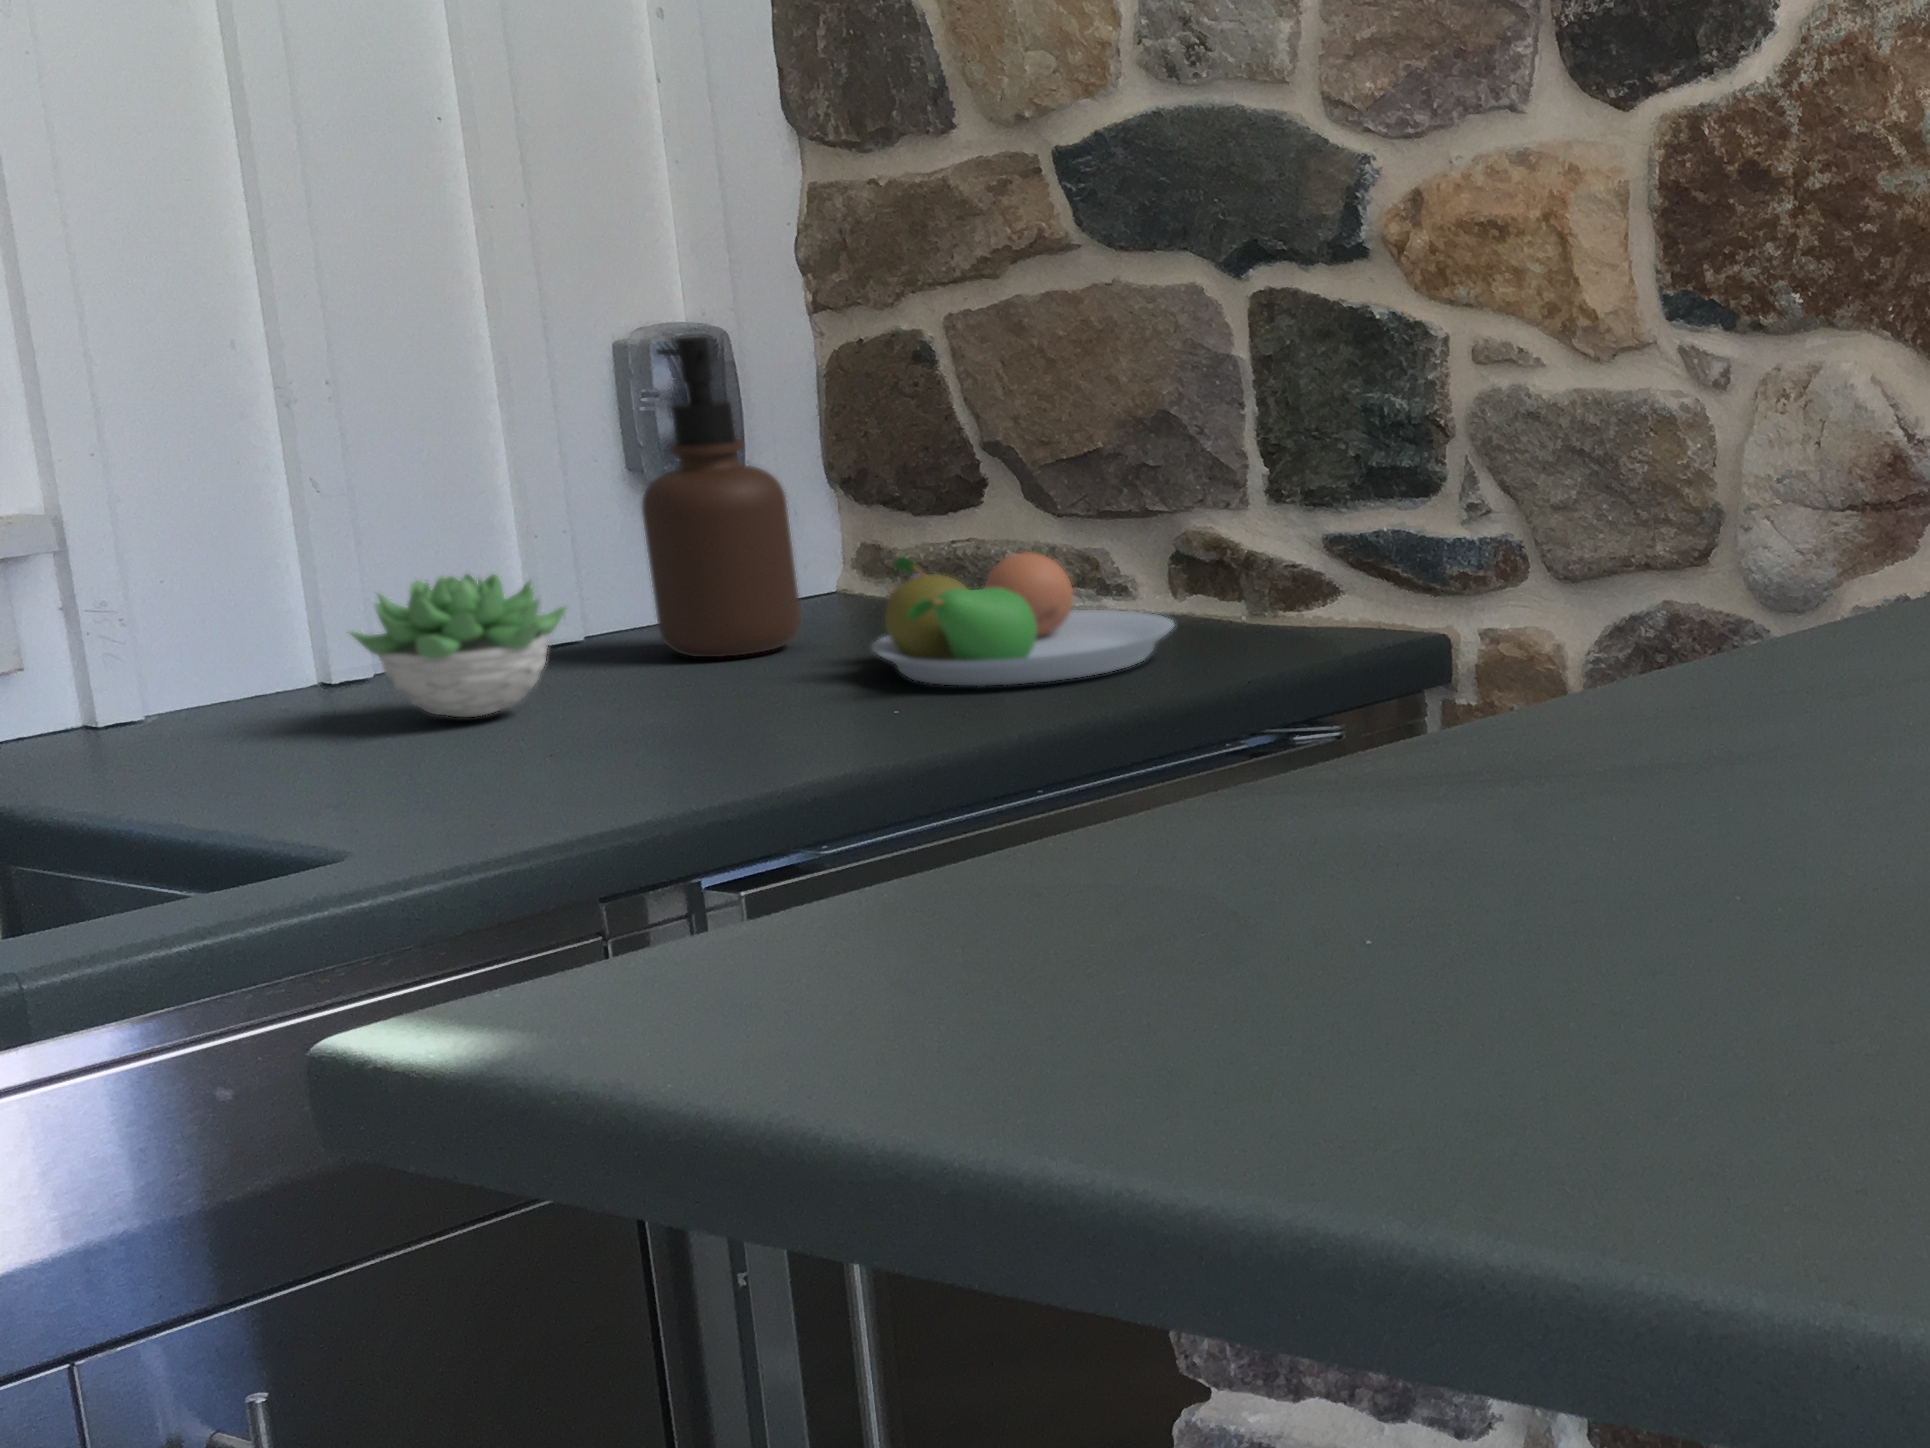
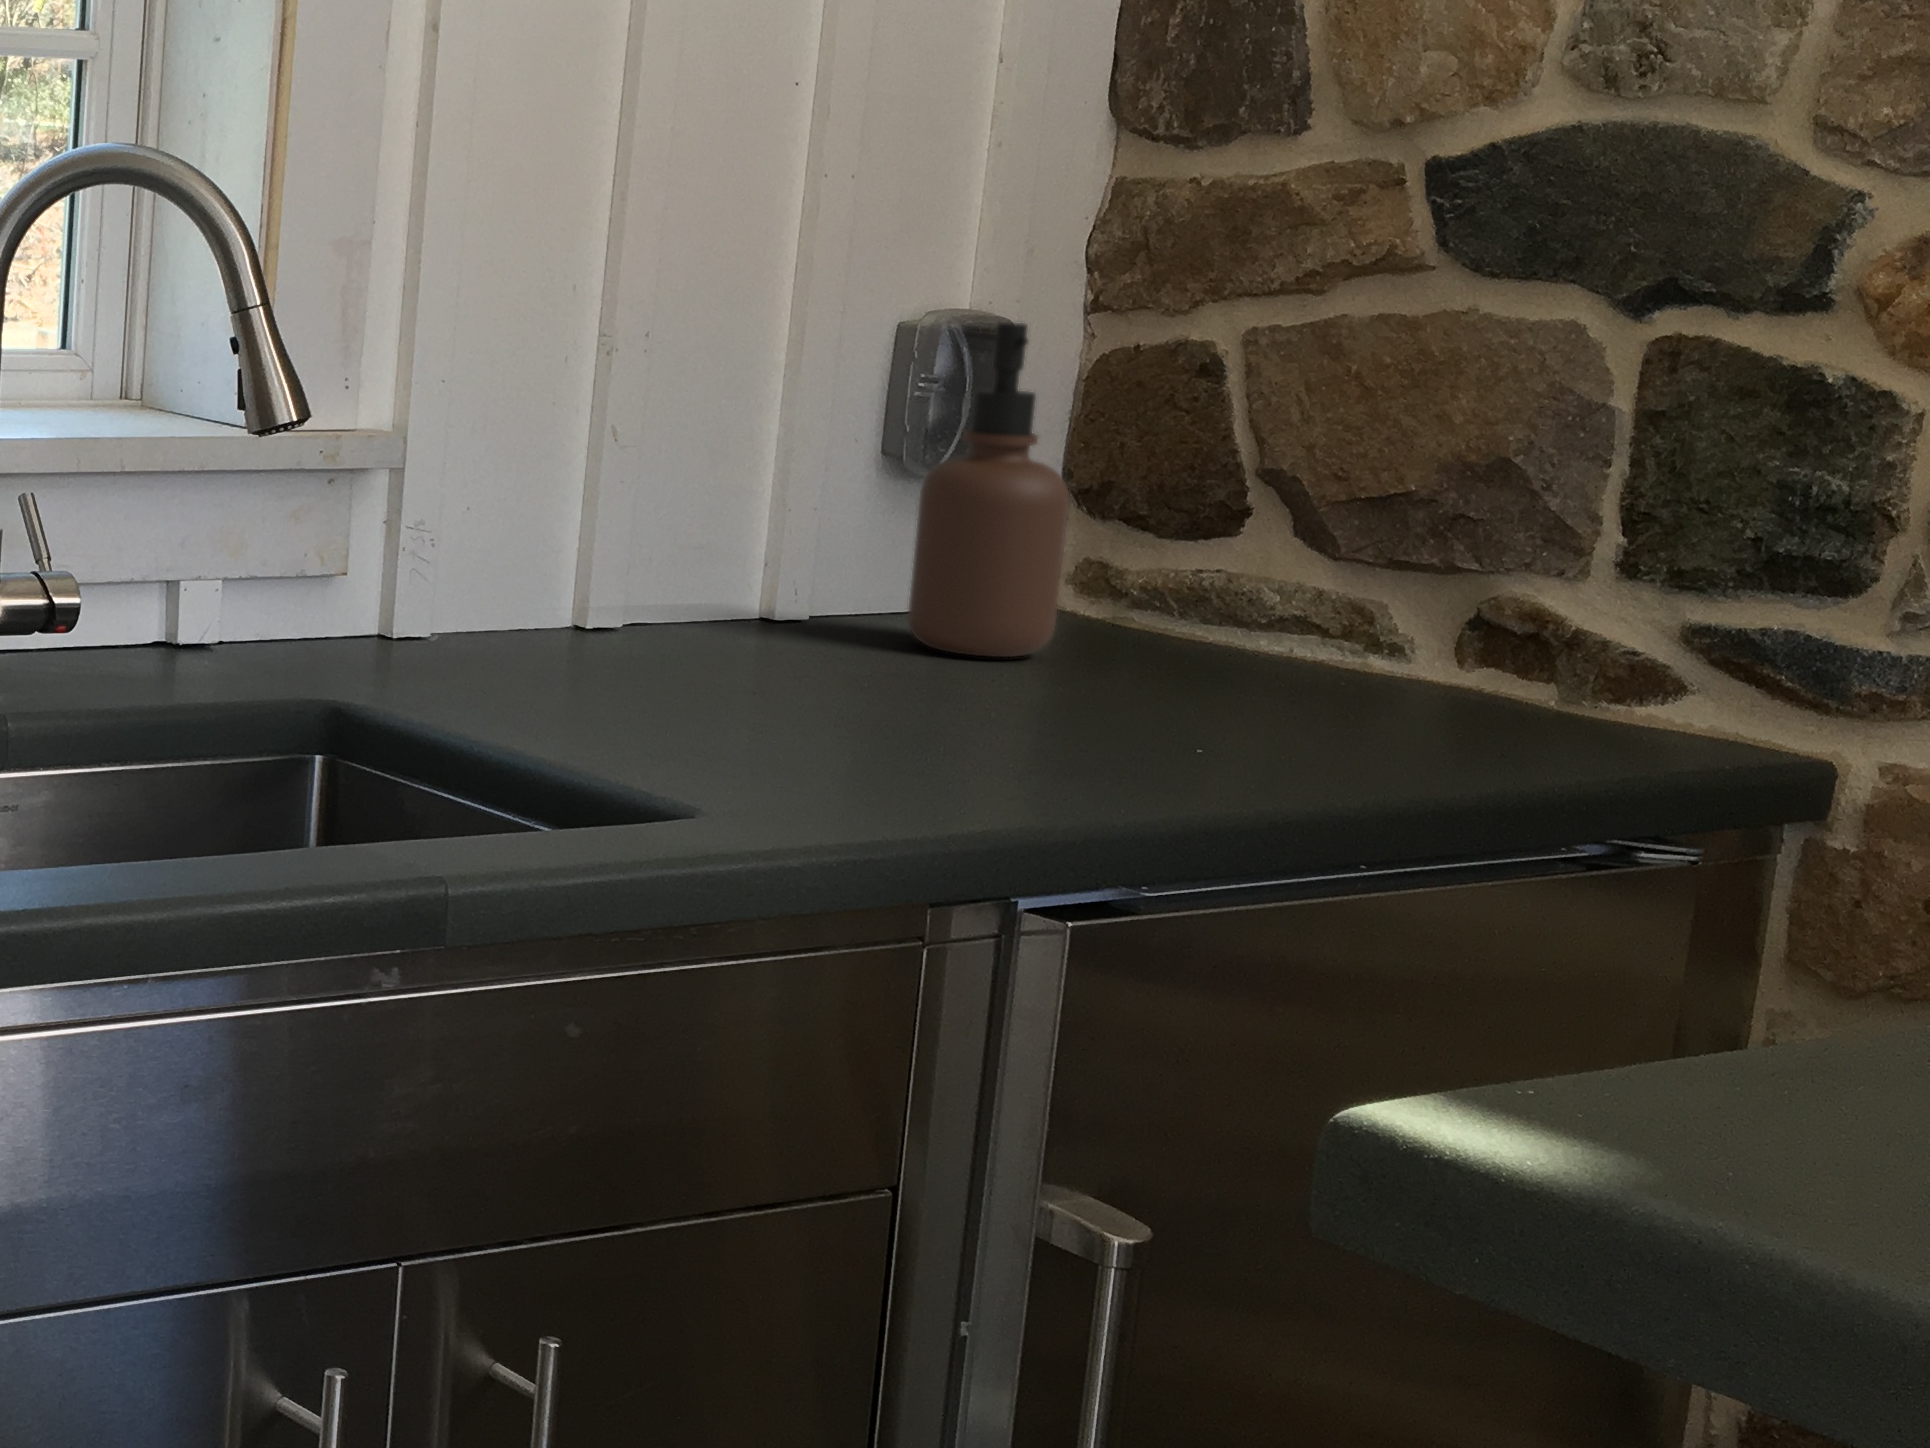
fruit bowl: present [871,550,1175,686] -> none [1156,579,1510,741]
succulent plant: present [347,574,566,717] -> none [661,534,868,679]

